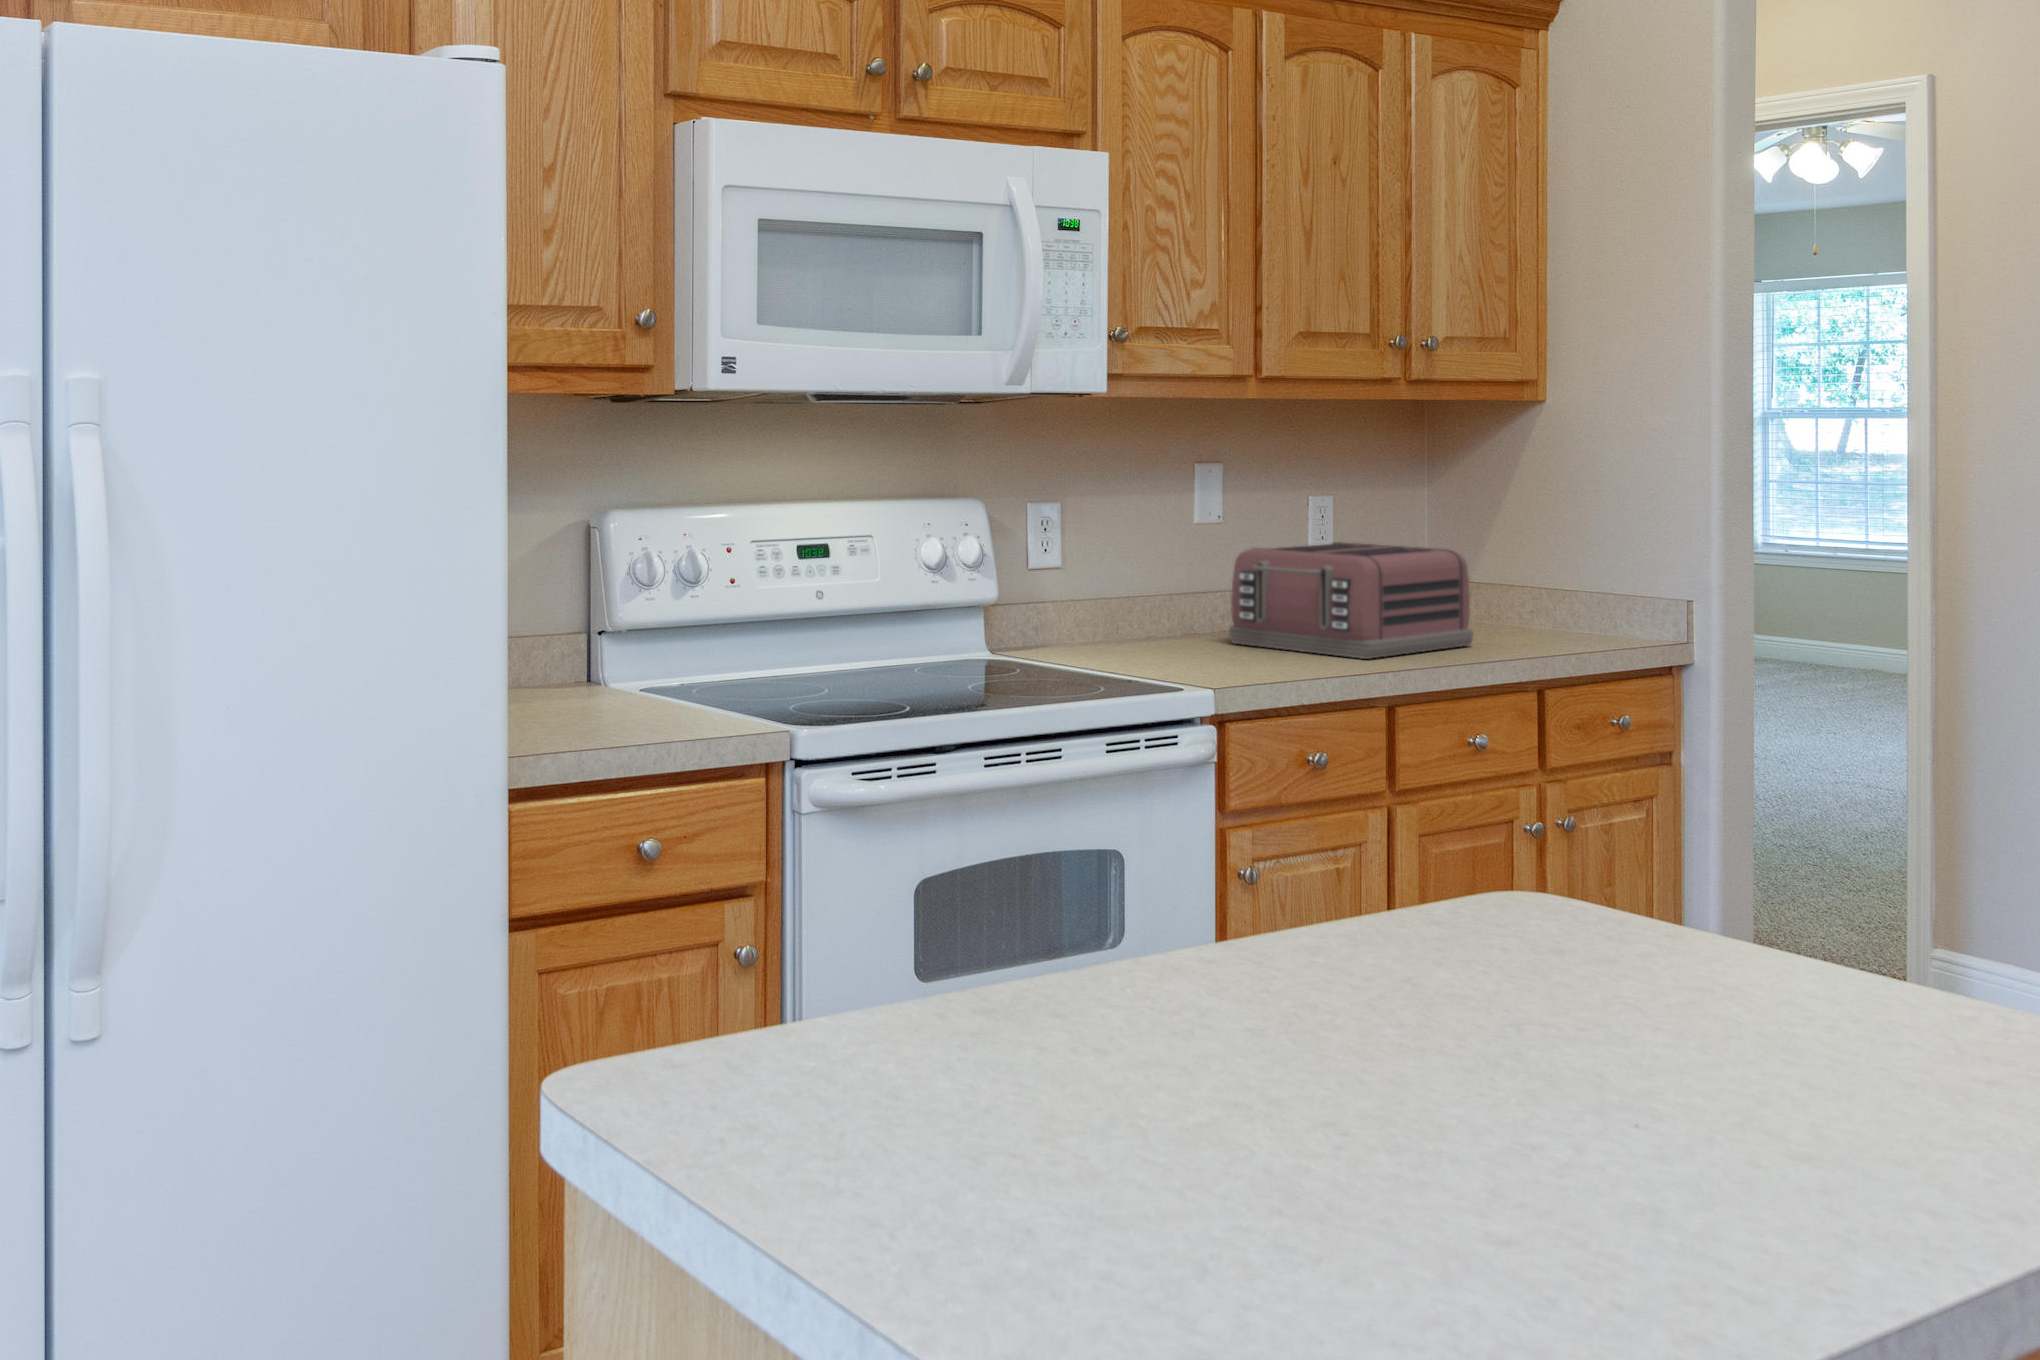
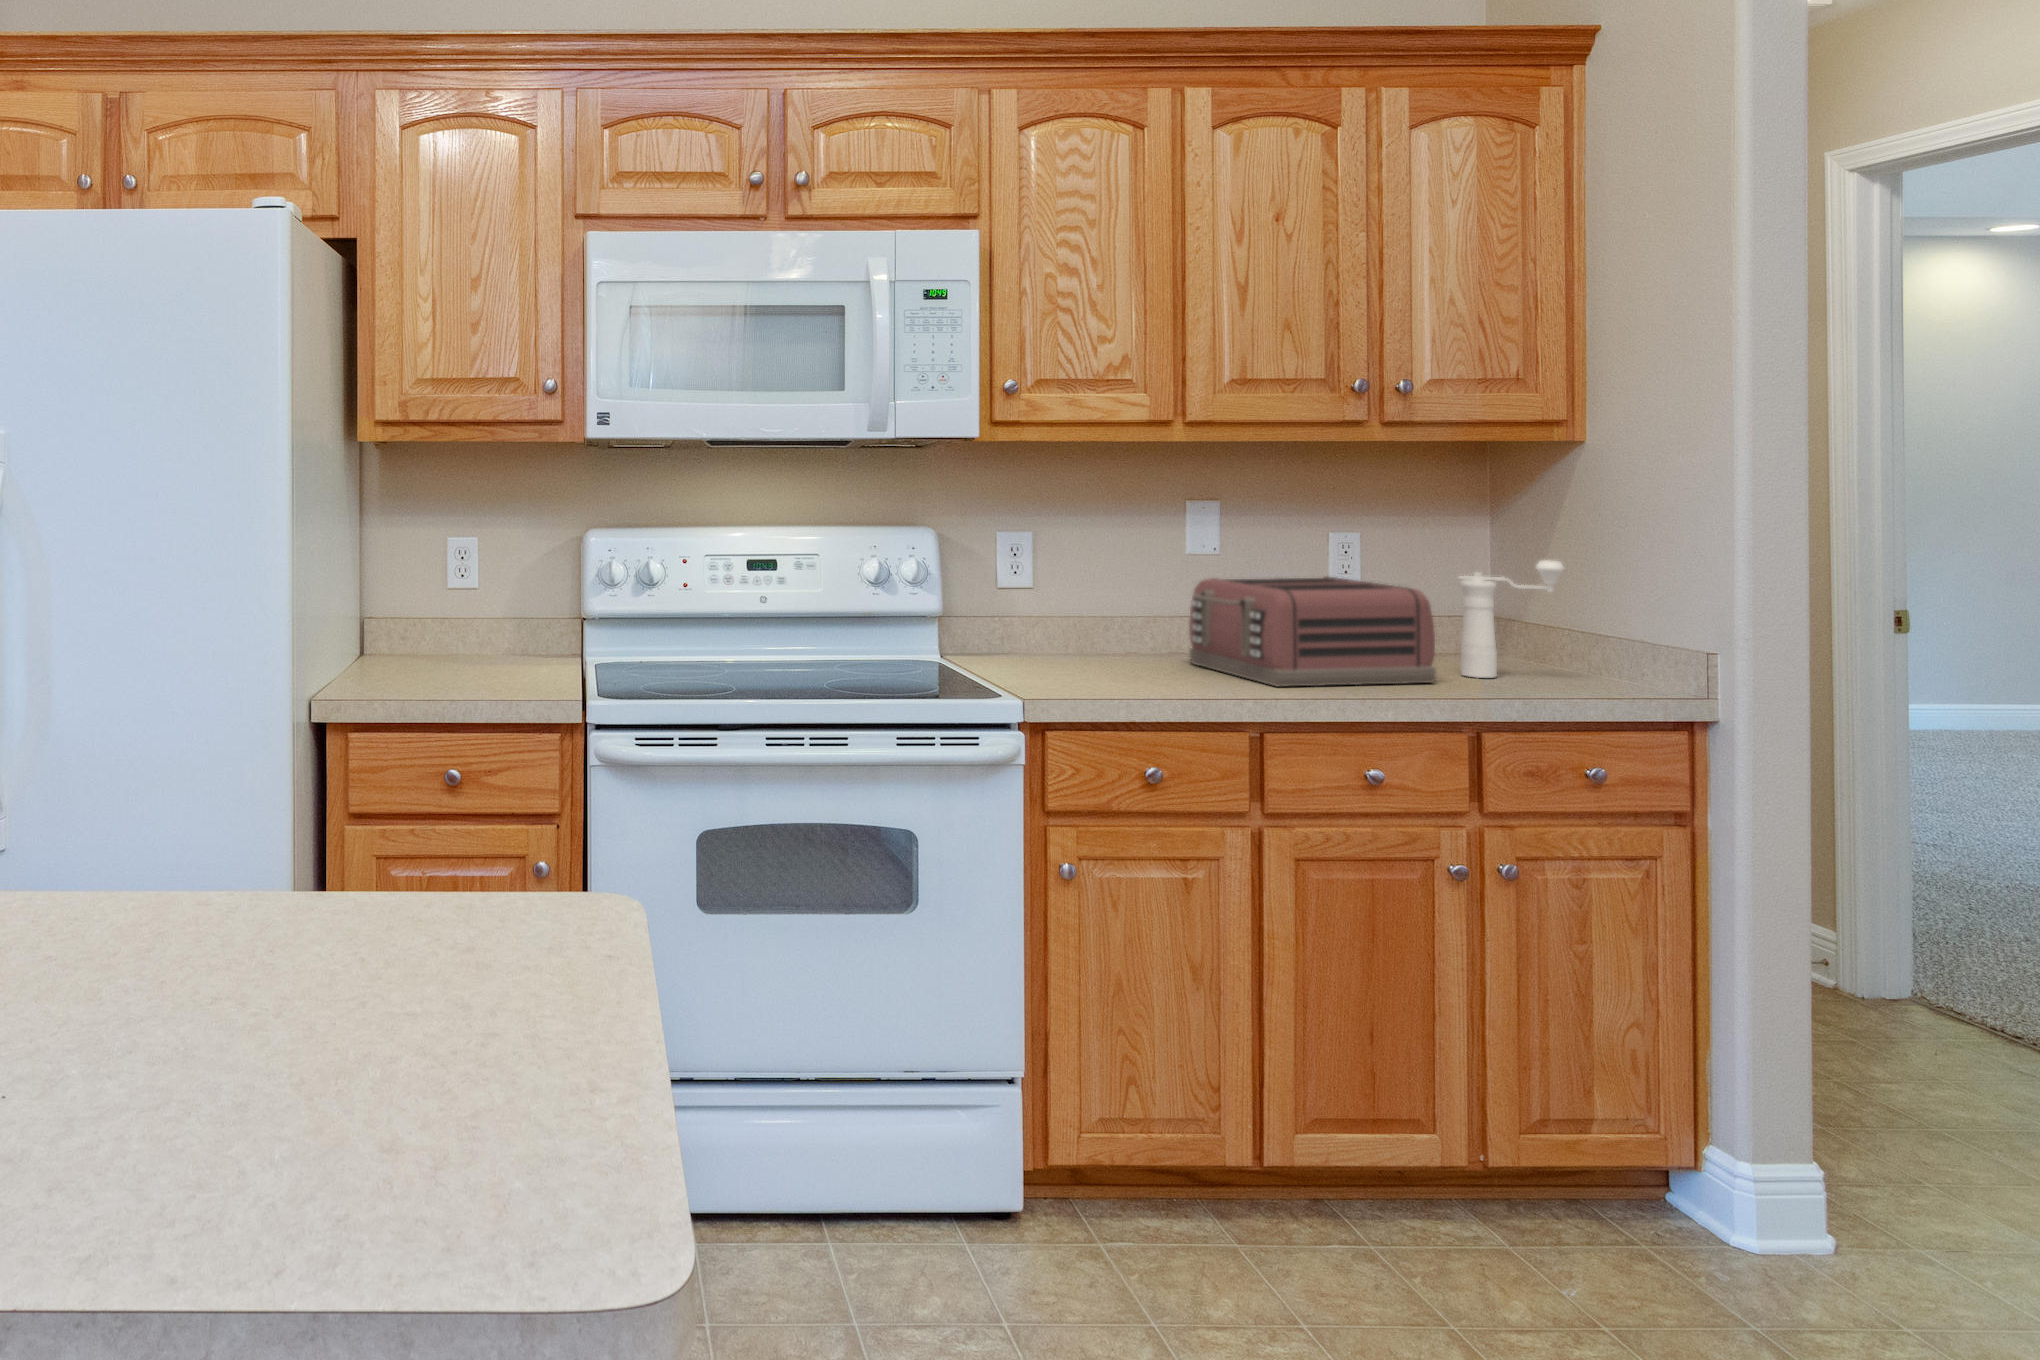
pepper mill: none [1464,518,1553,638] -> present [1459,560,1564,678]

